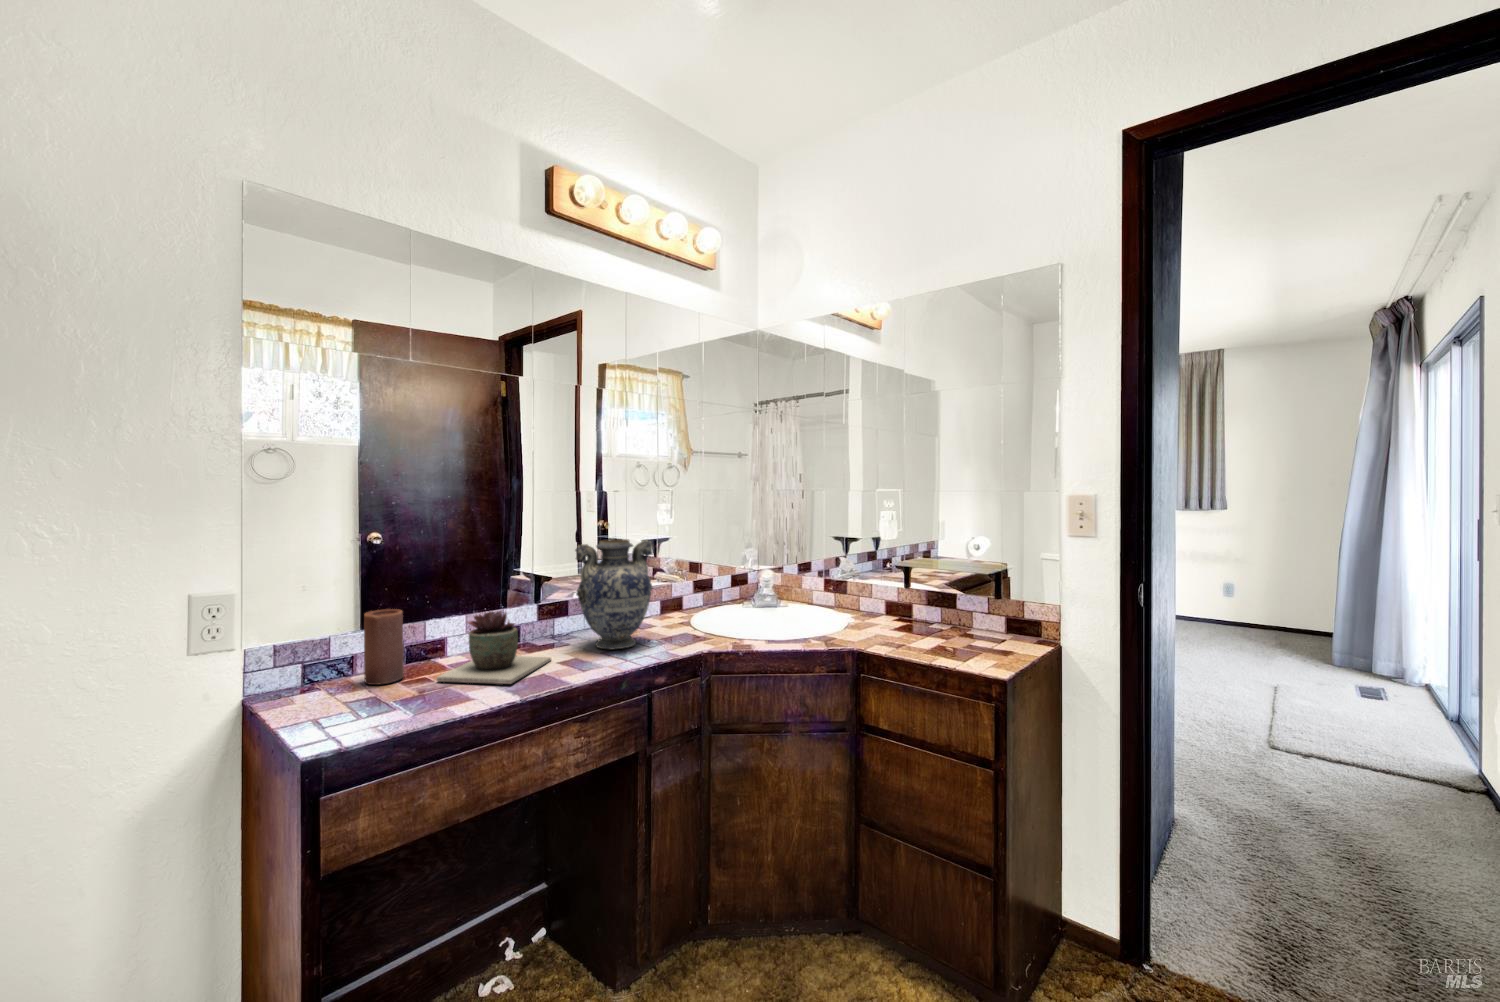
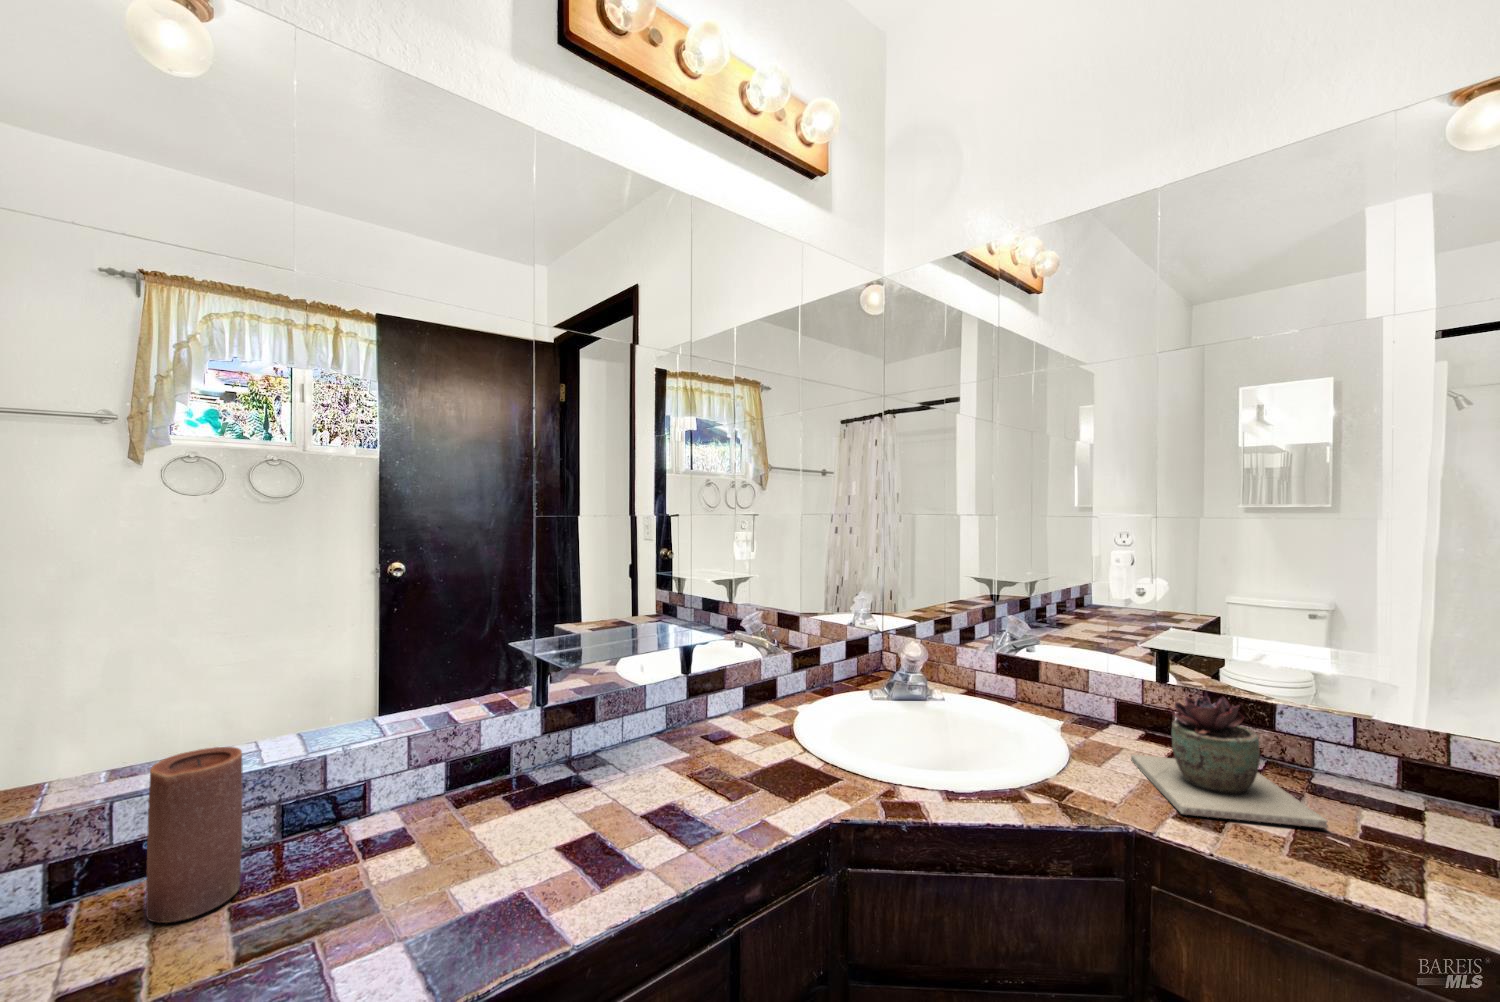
decorative vase: present [575,539,653,650] -> none [602,600,741,808]
succulent plant: present [437,611,551,684] -> present [1131,696,1328,828]

